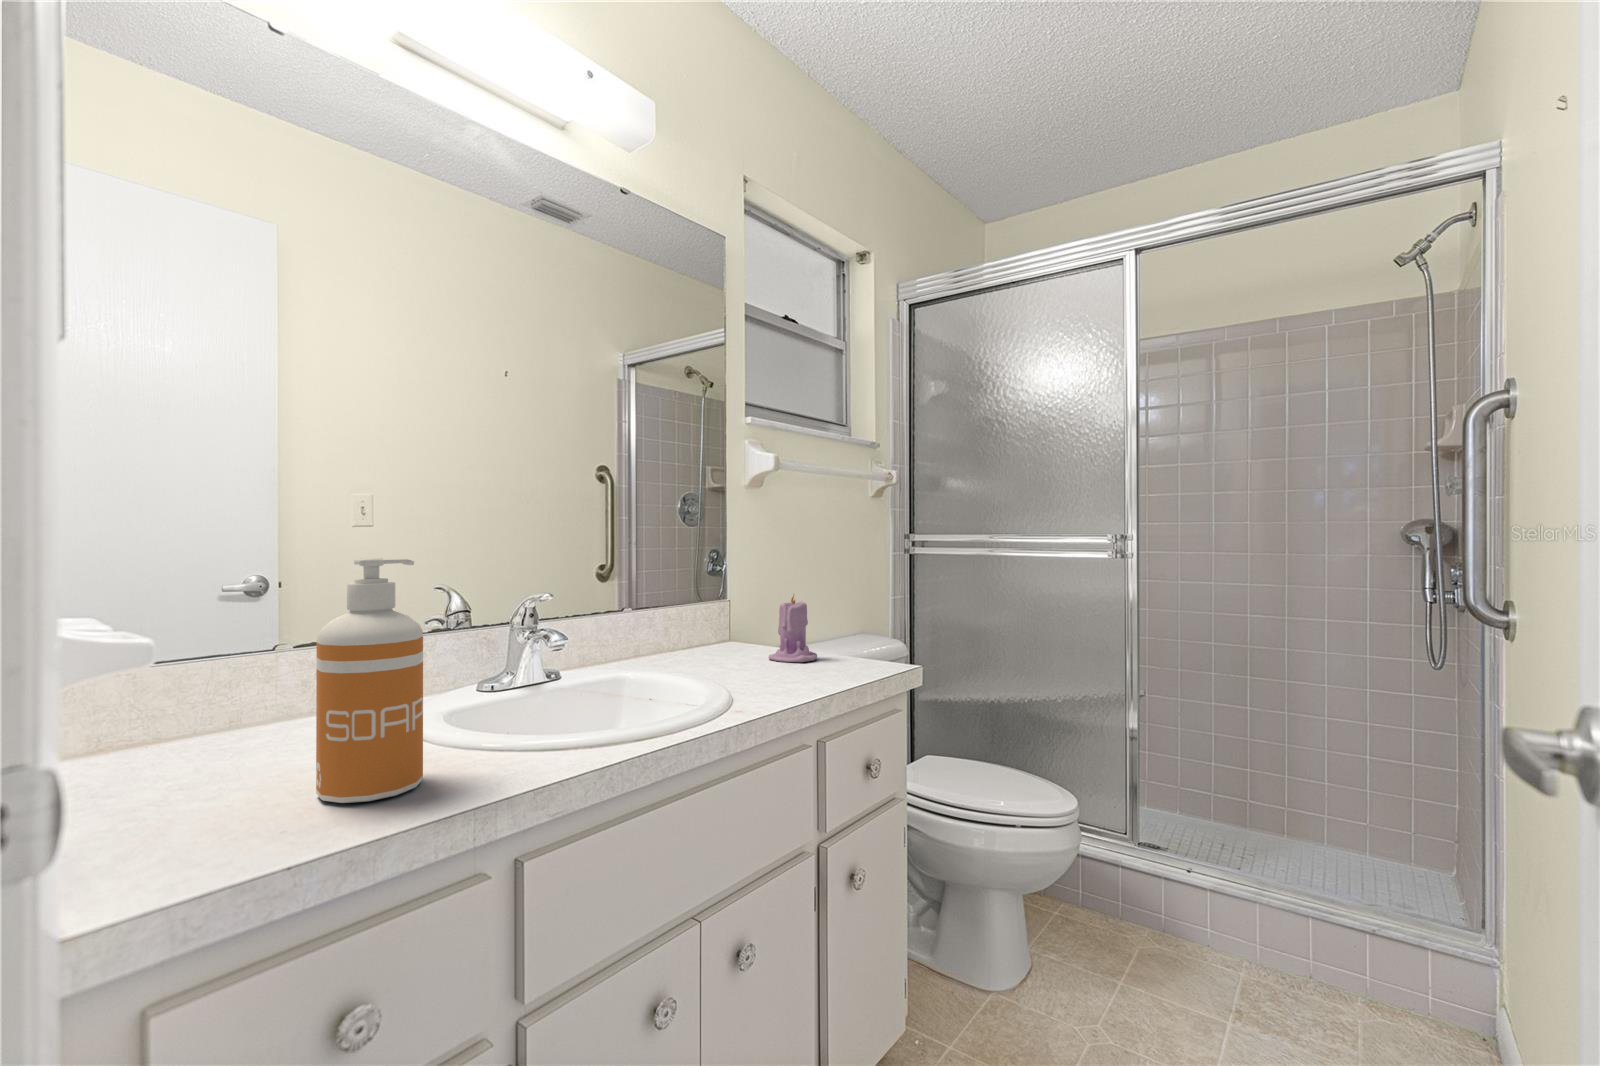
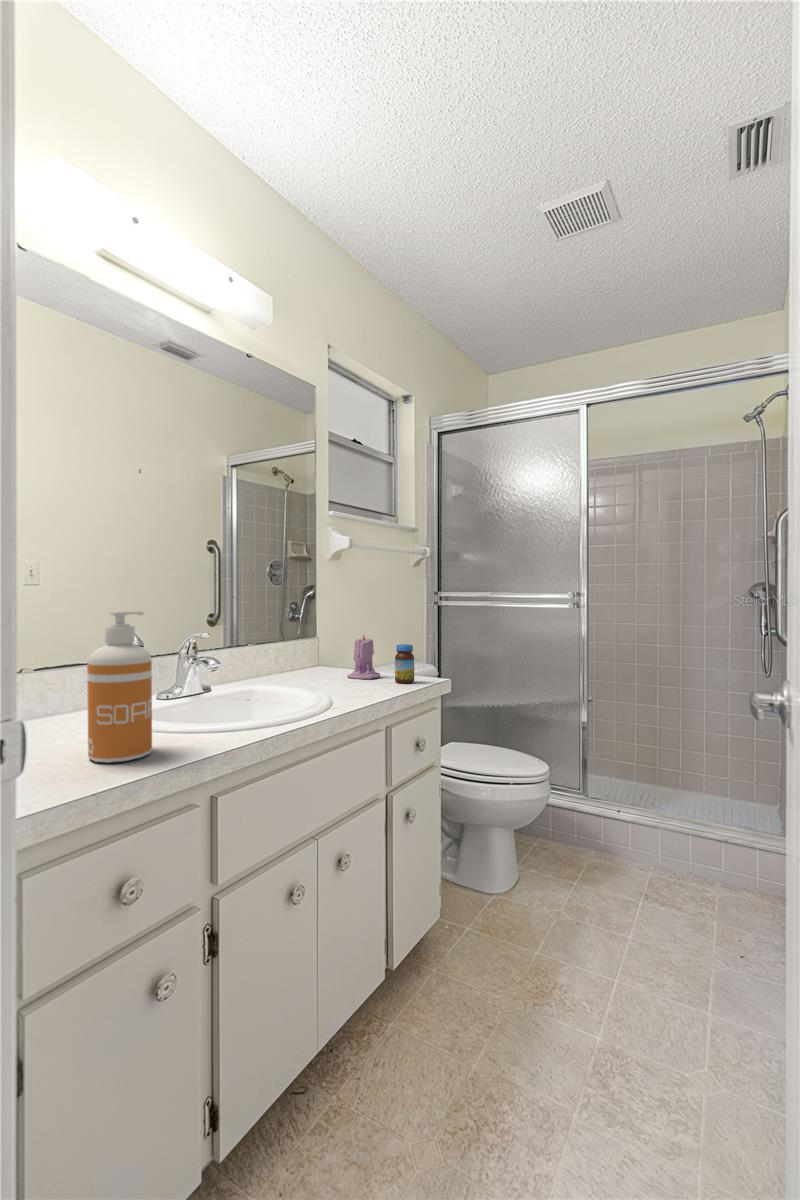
jar: none [838,611,867,670] -> present [395,644,414,683]

